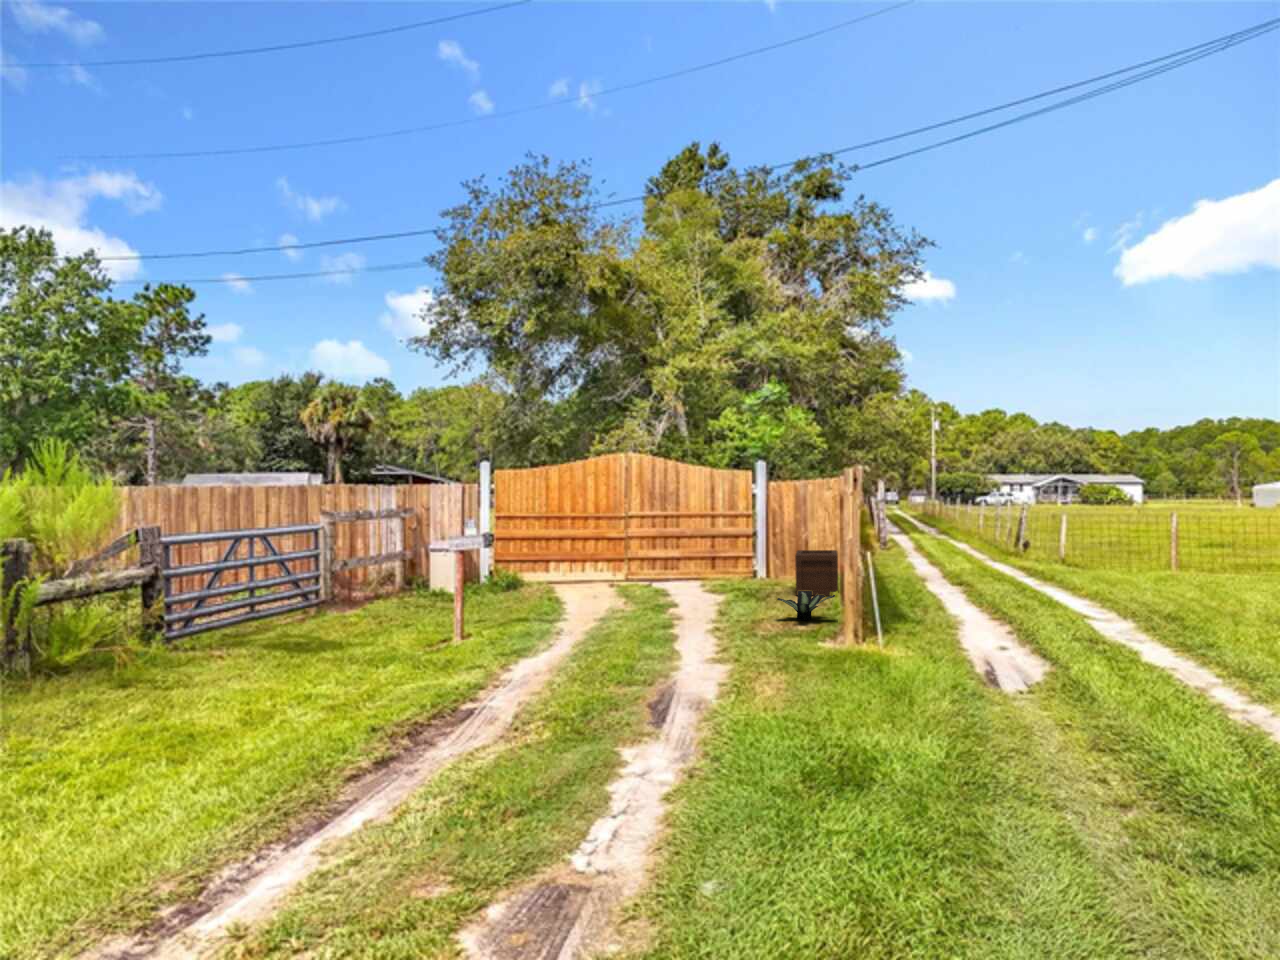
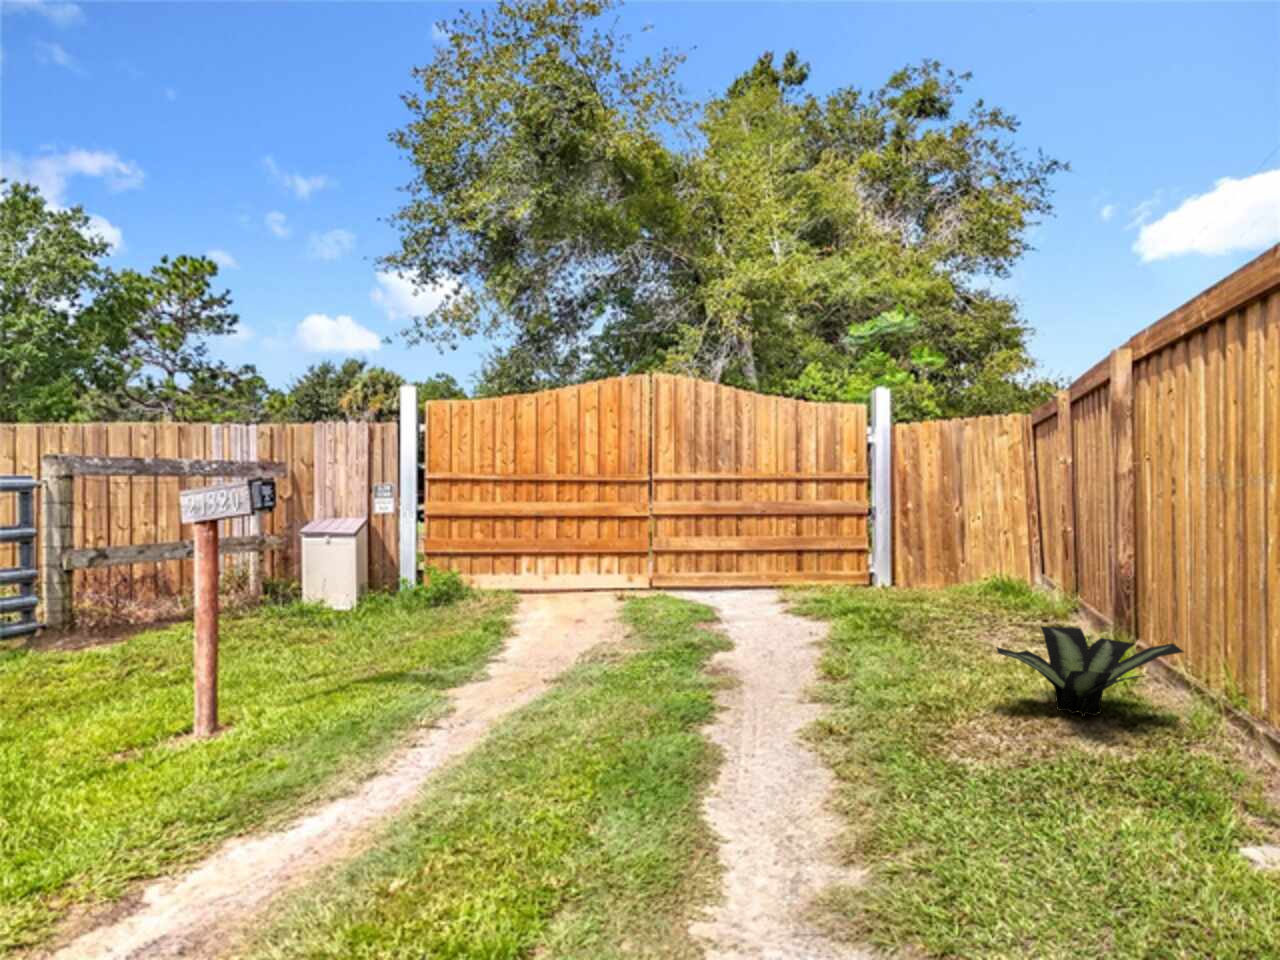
wooden crate: present [795,550,838,596] -> none [973,533,1085,630]

